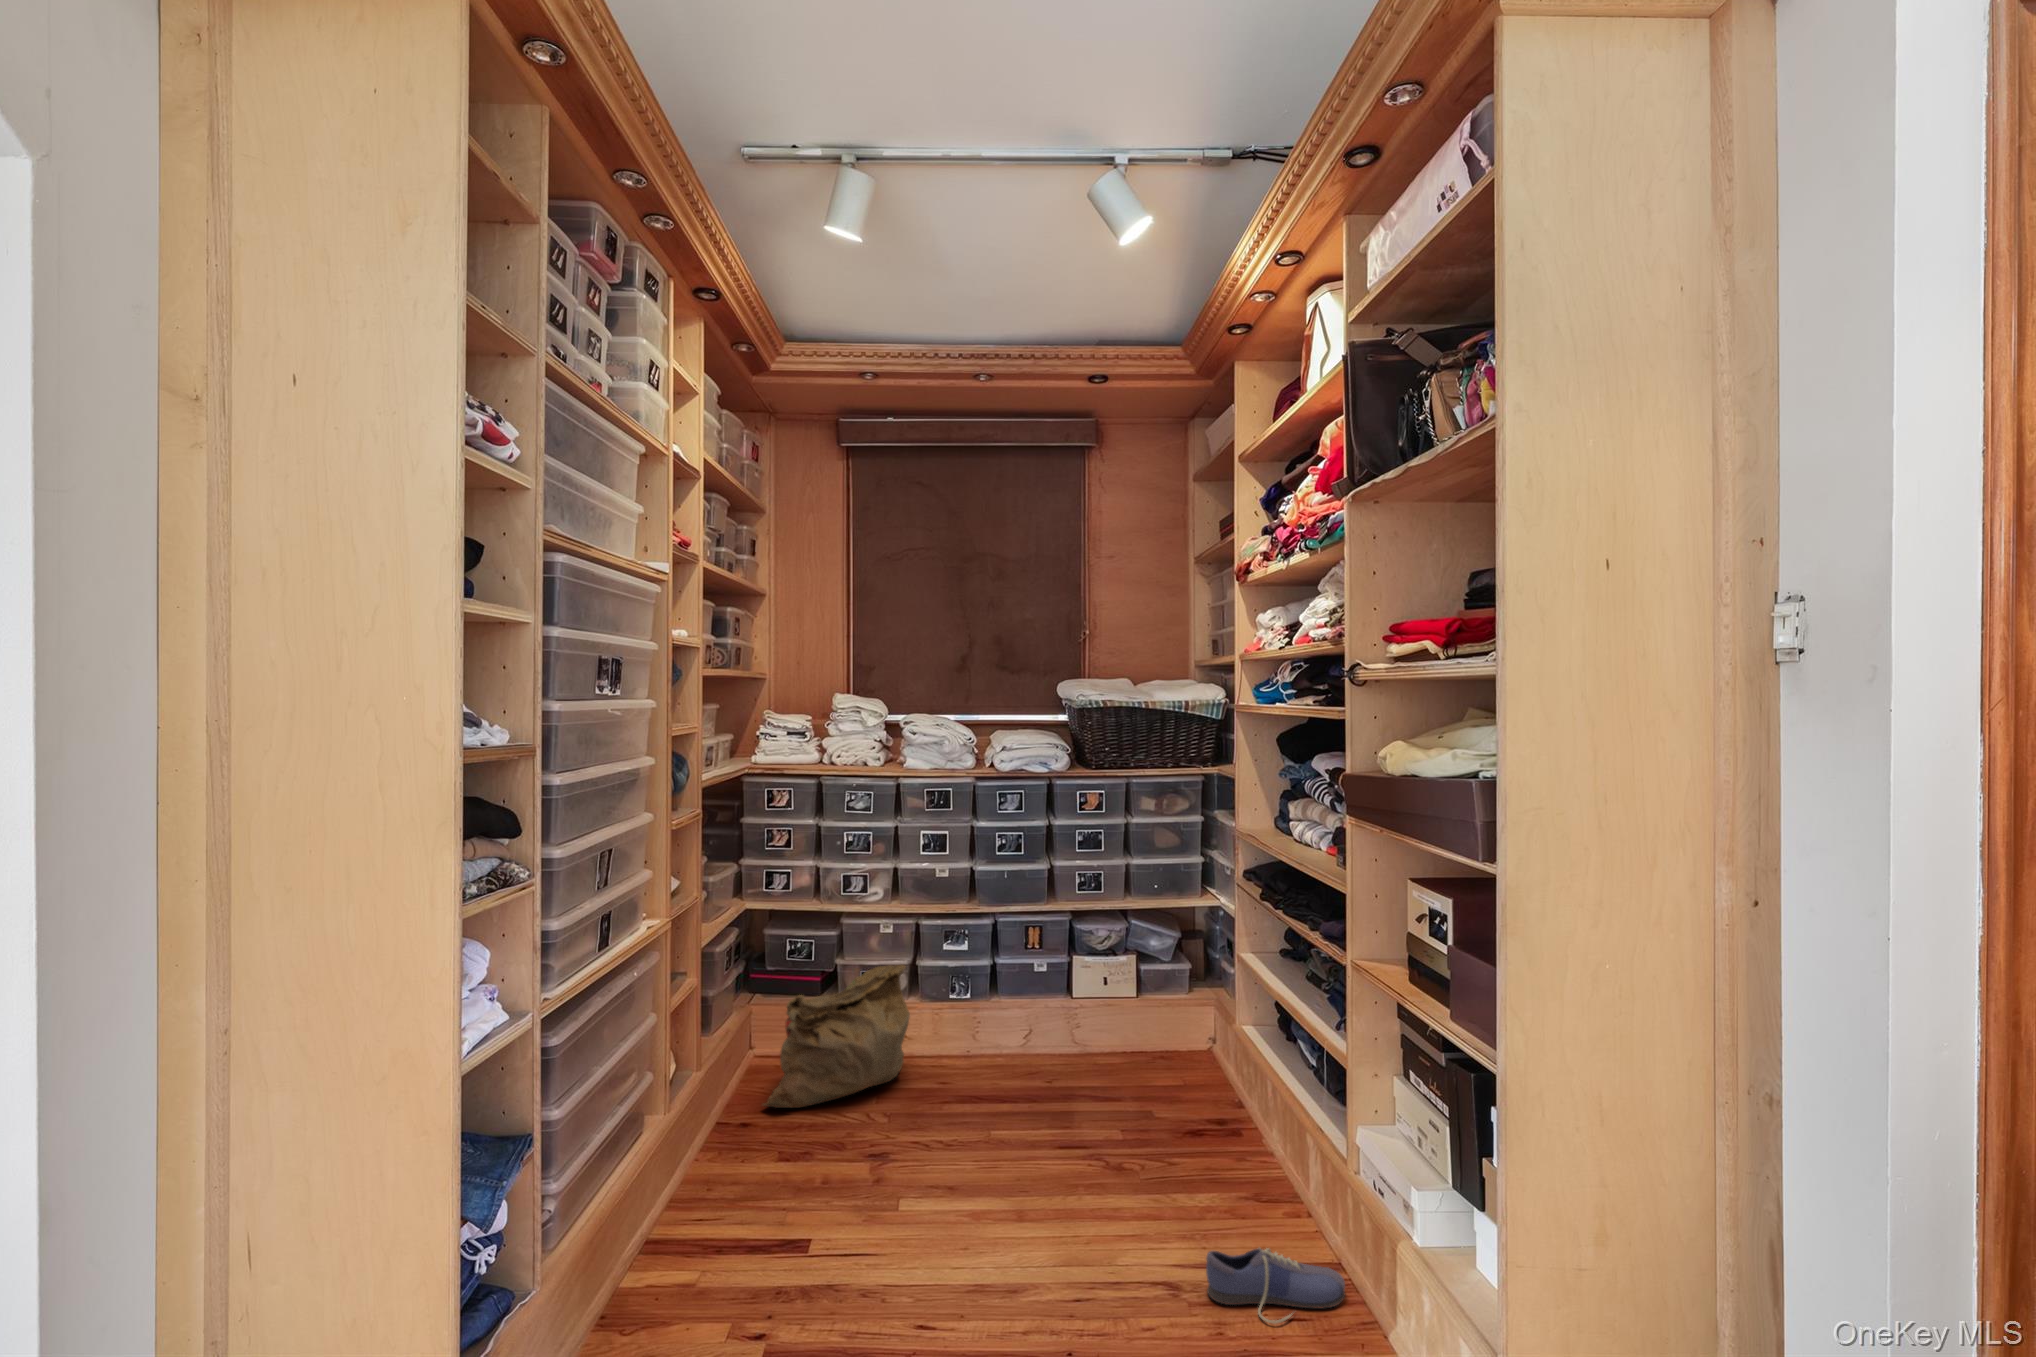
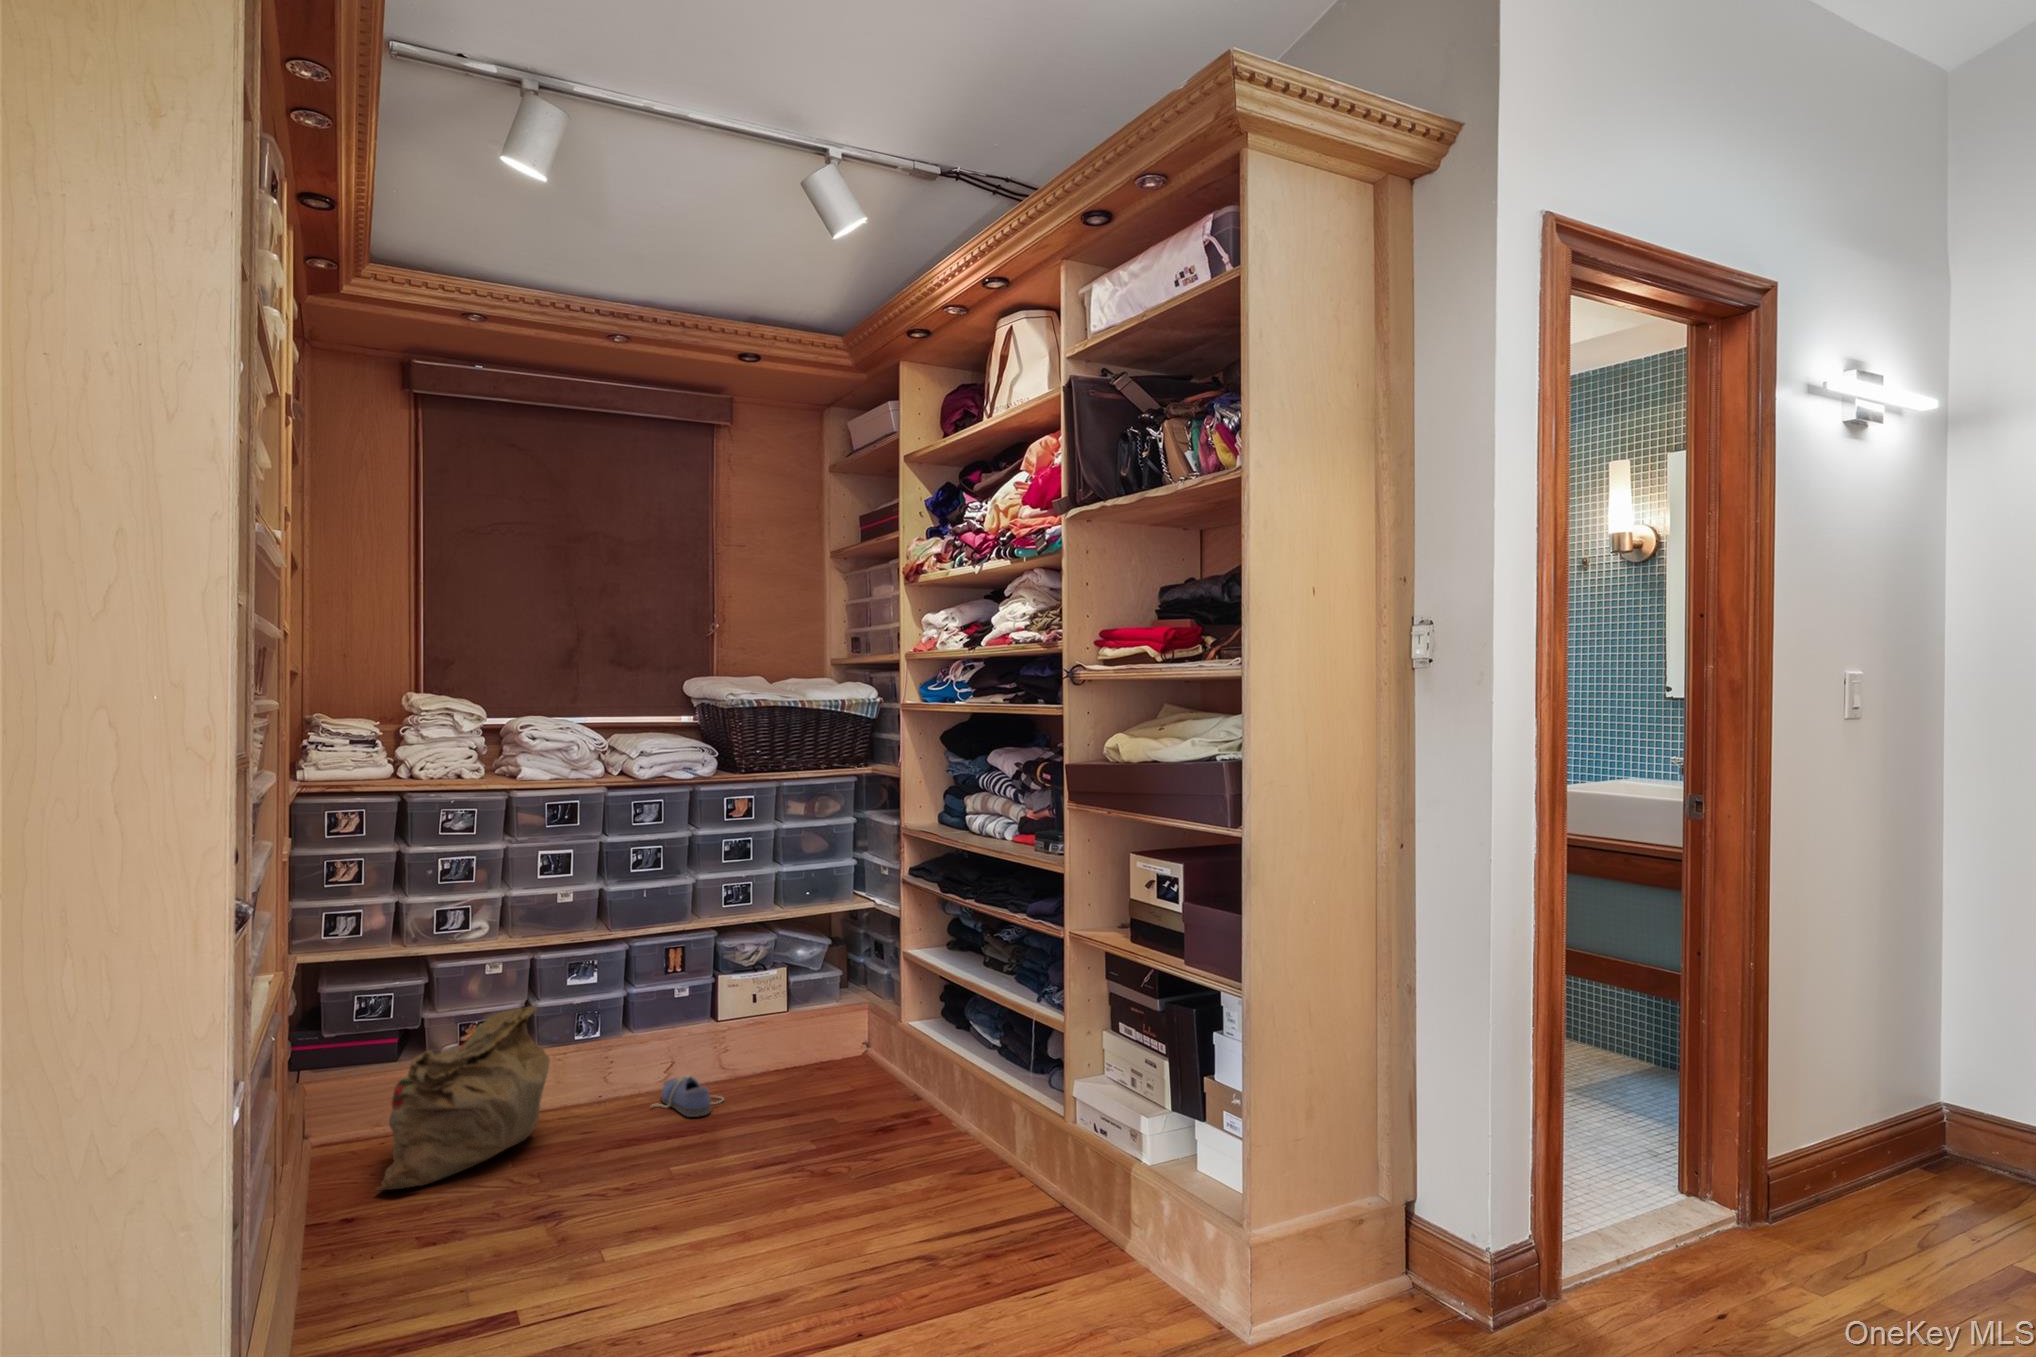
shoe: present [1206,1248,1345,1324] -> present [654,1075,724,1117]

